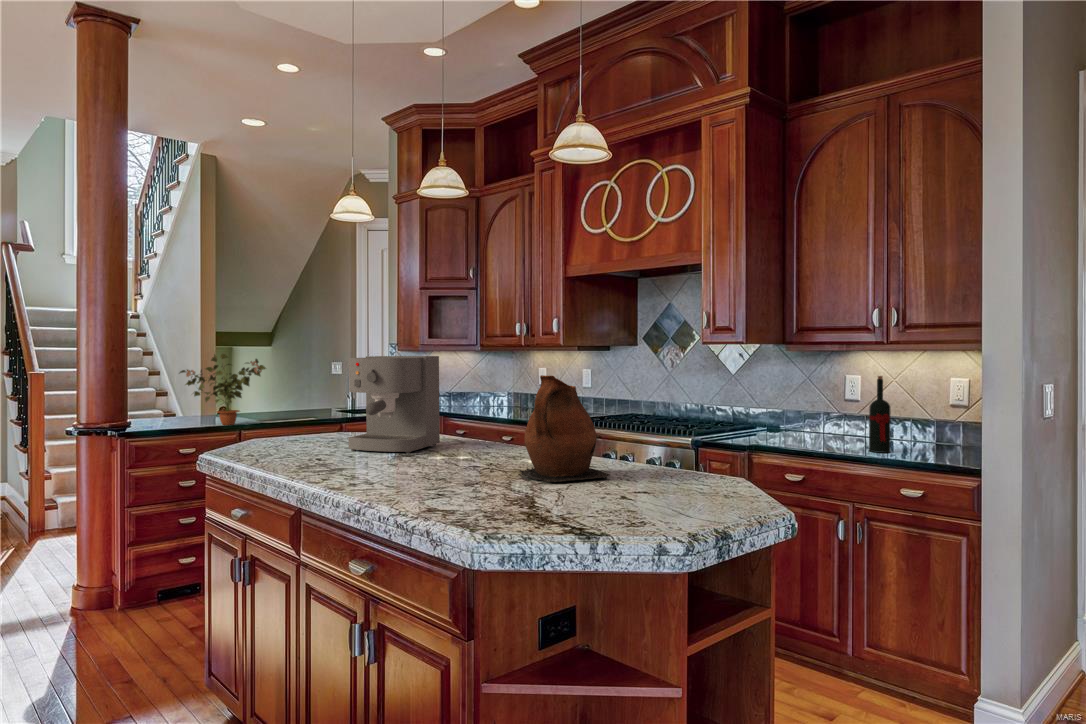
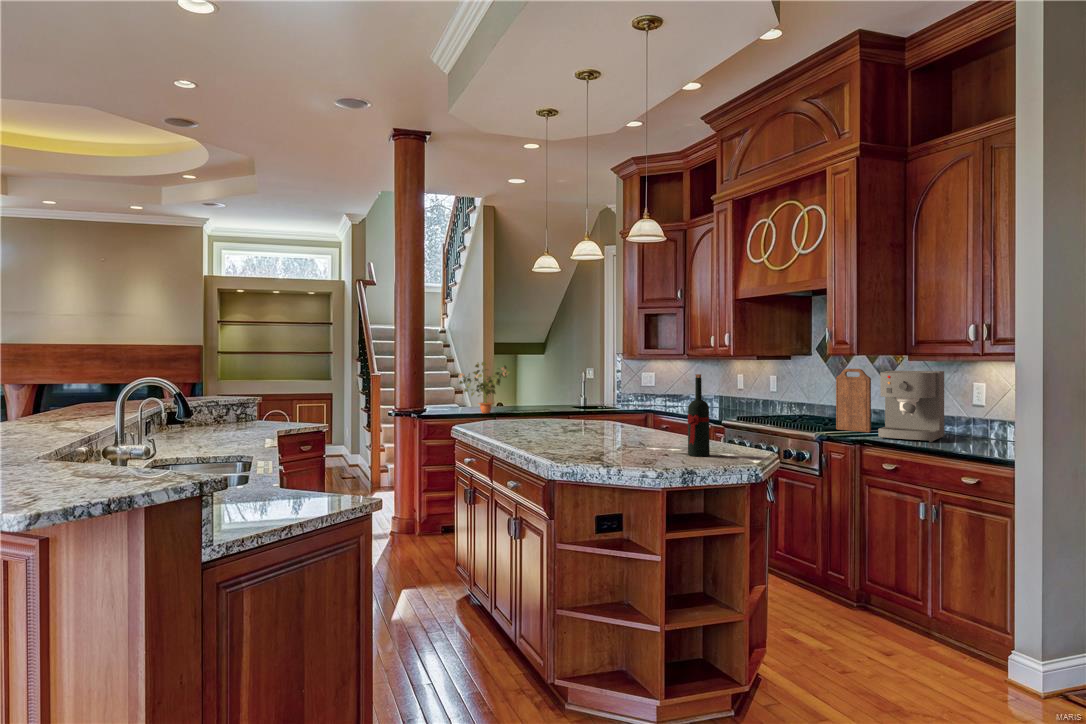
coffee maker: present [348,356,440,453] -> present [878,371,944,442]
cutting board: none [689,359,729,432] -> present [836,369,871,433]
ceramic pitcher: present [519,375,610,482] -> none [621,379,682,450]
wine bottle: present [869,376,891,453] -> present [688,374,710,456]

